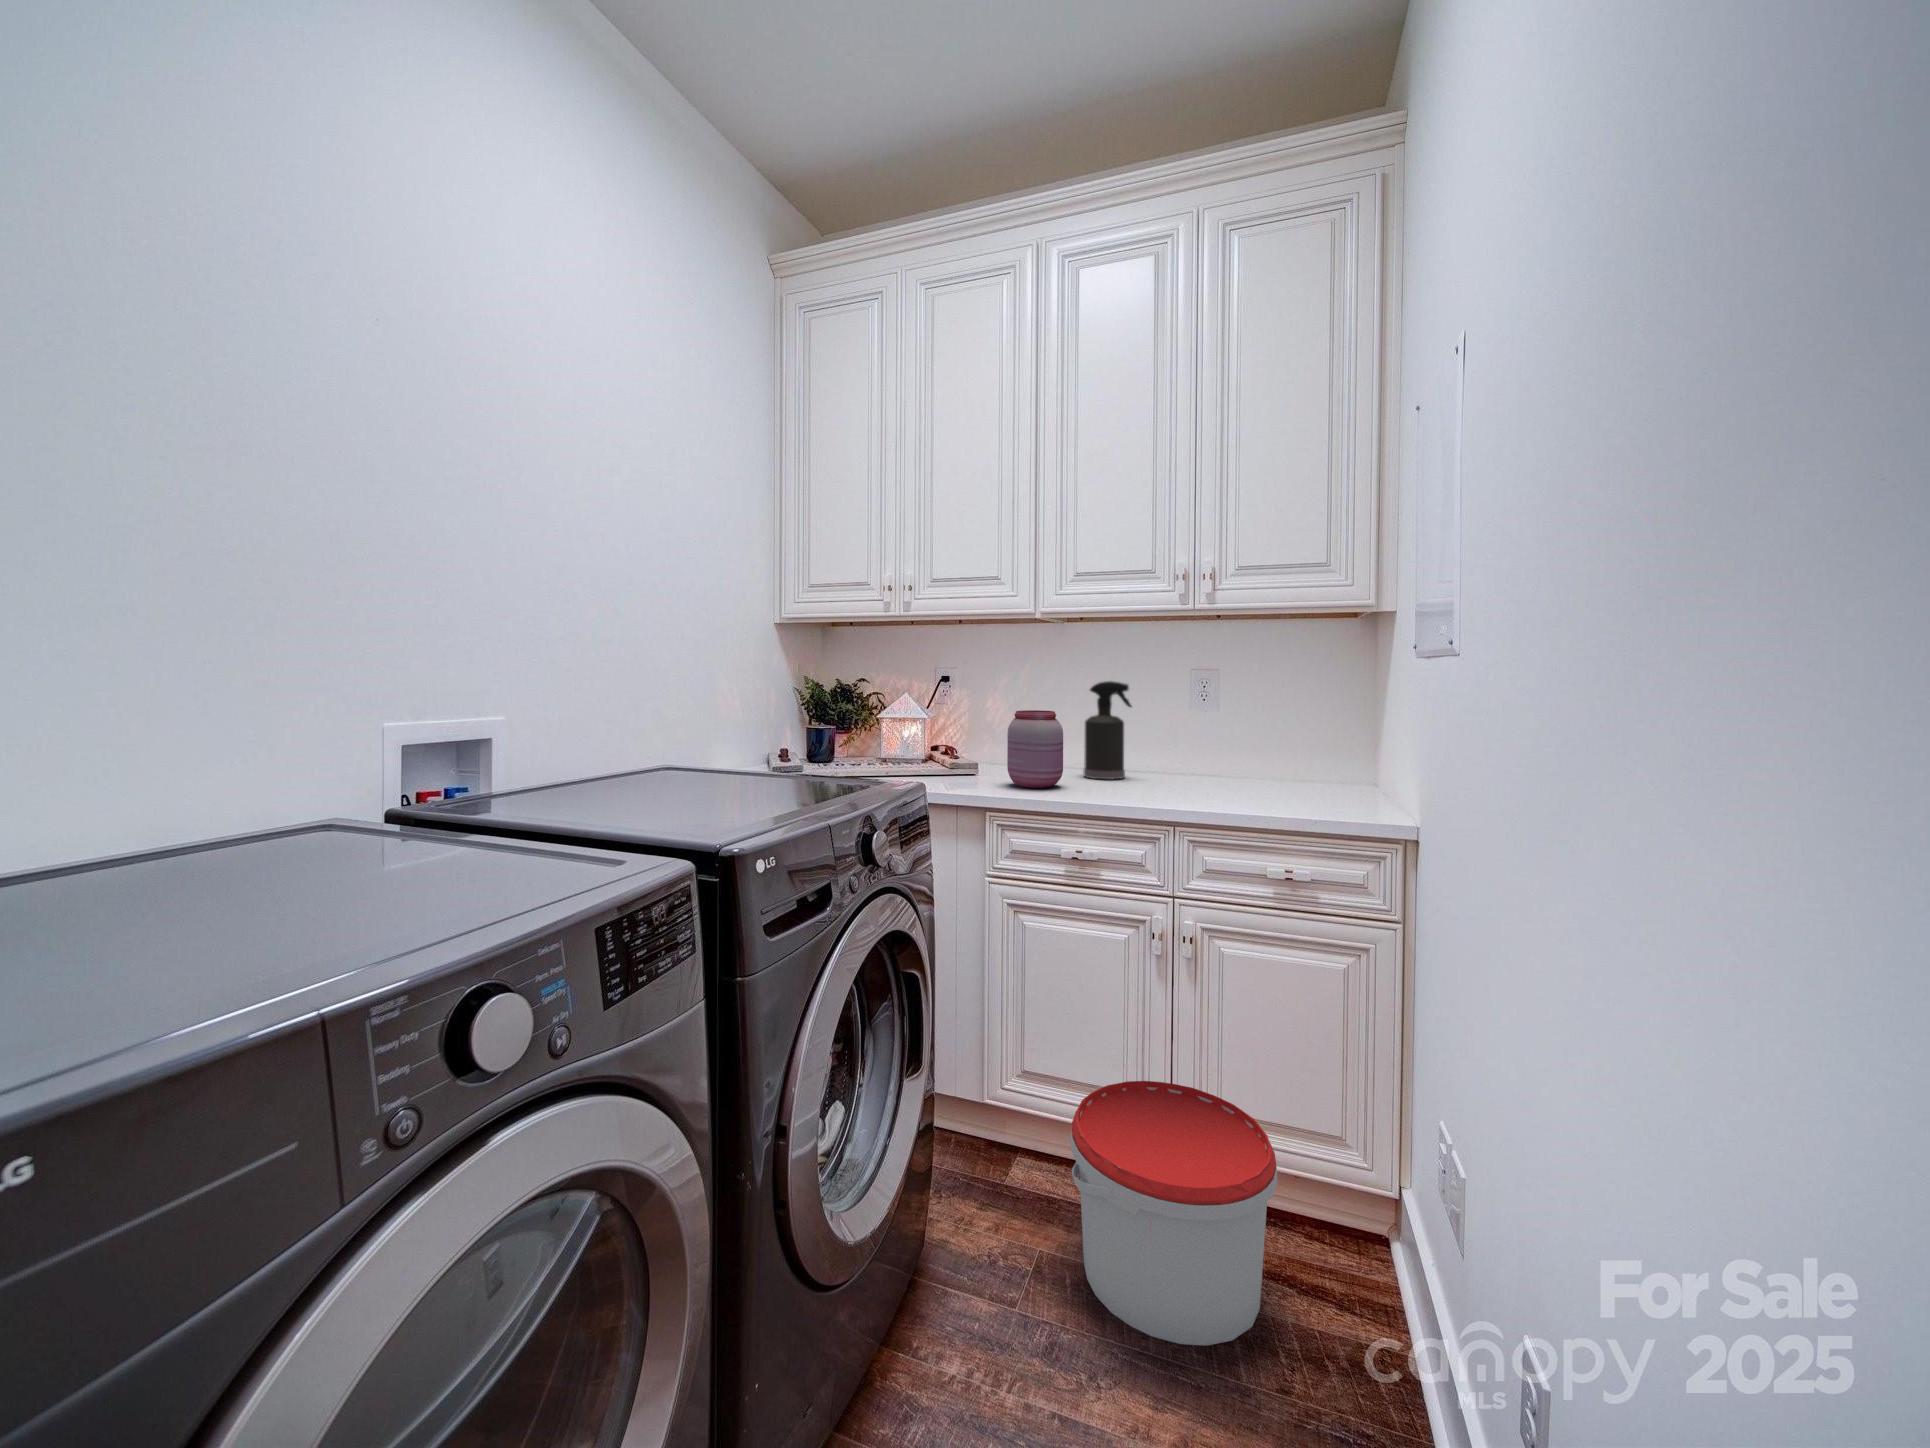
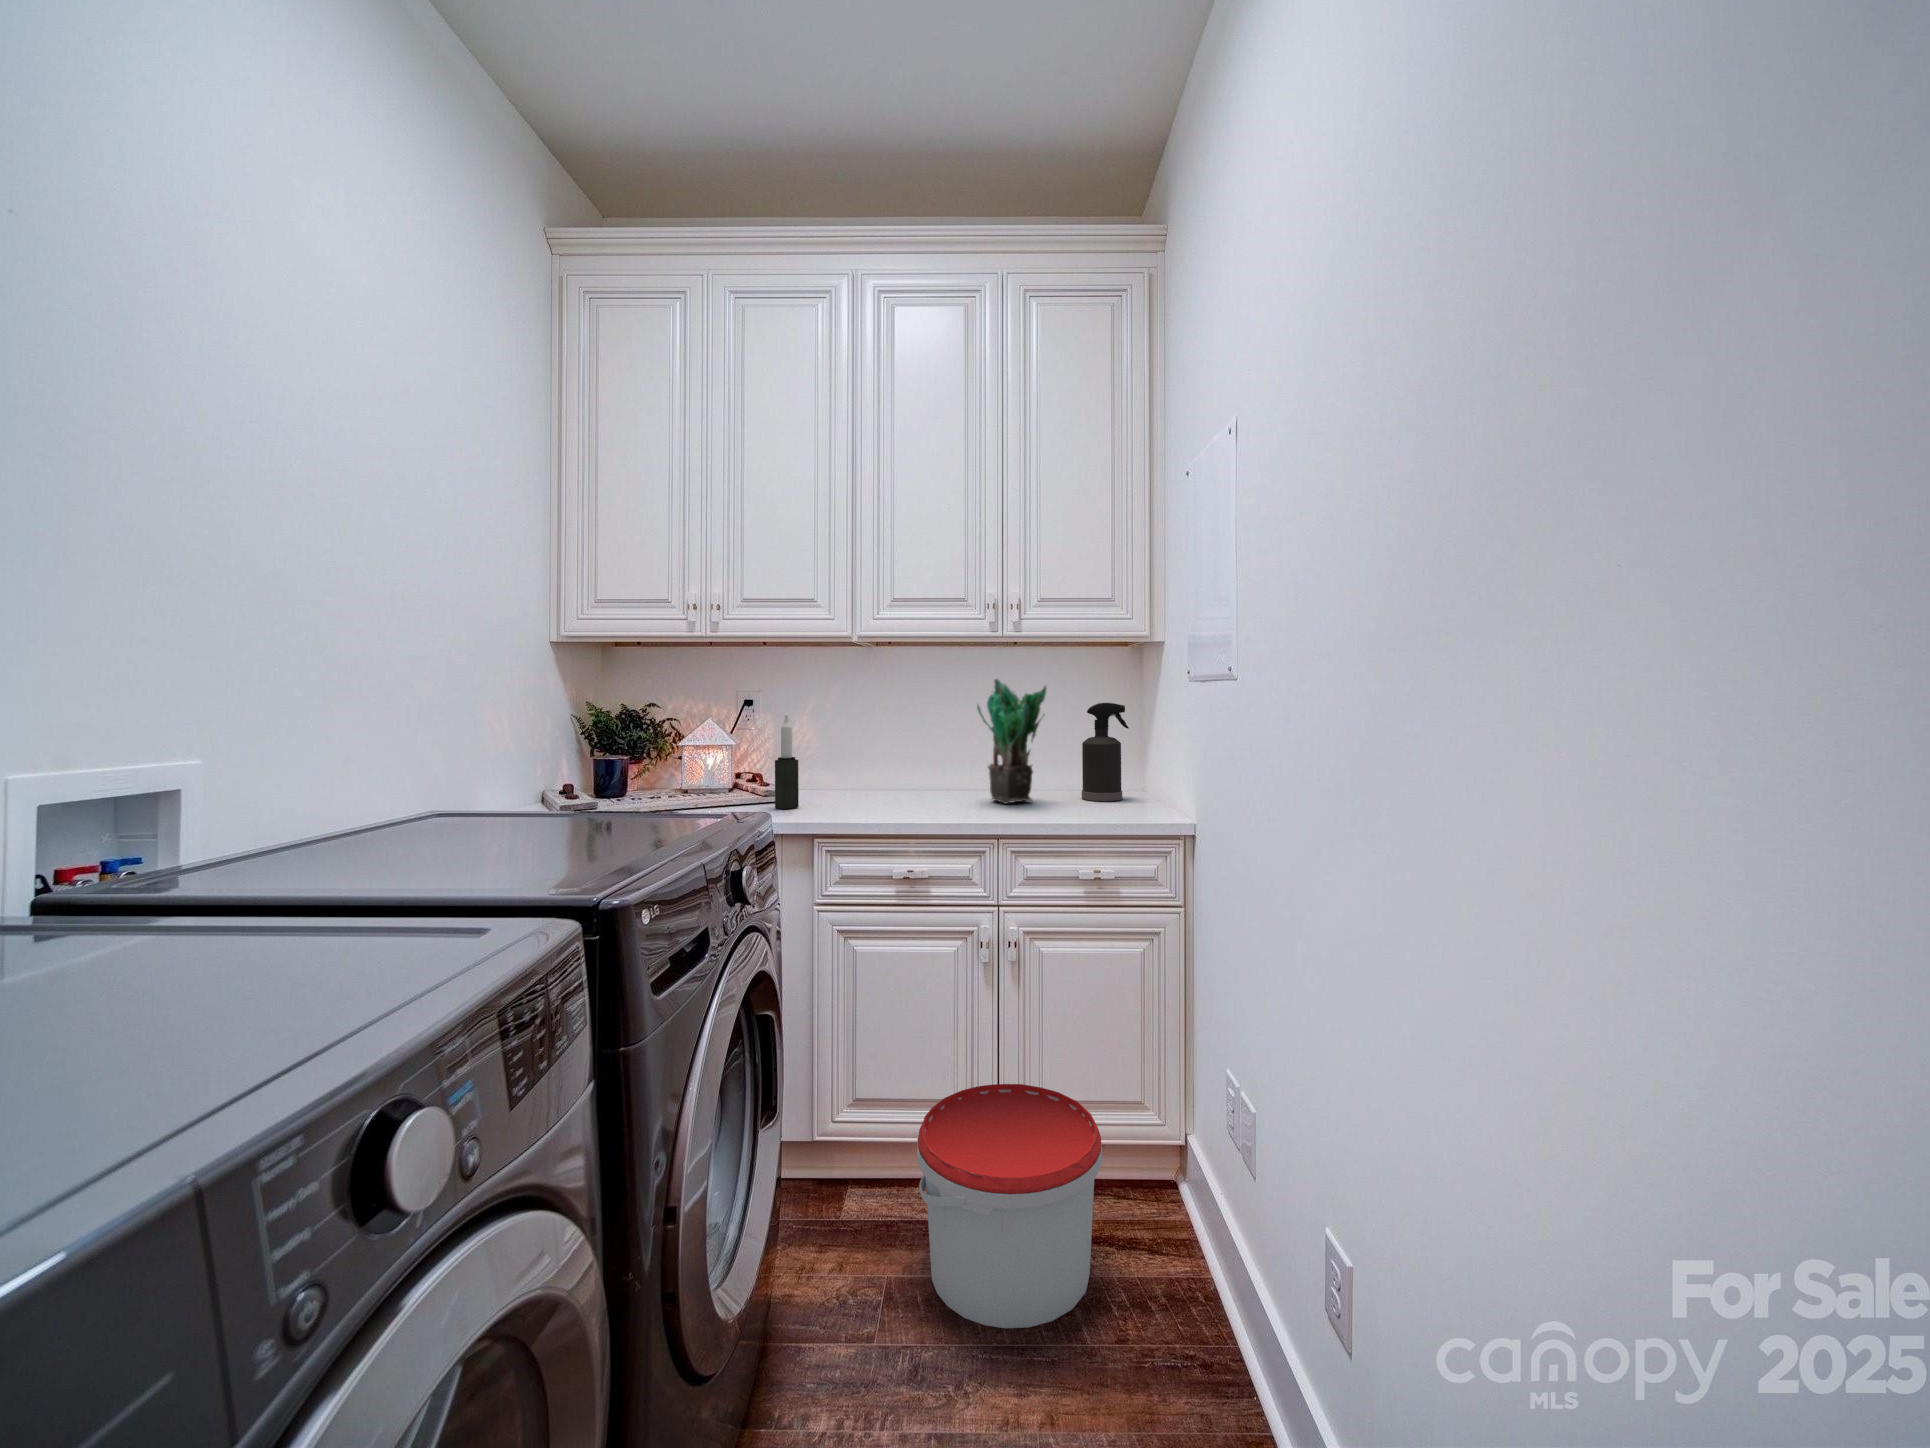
potted plant: none [1161,657,1243,790] -> present [977,679,1047,804]
spray bottle: present [1083,681,1132,779] -> present [1082,703,1129,801]
candle: none [958,691,980,781] -> present [775,715,799,809]
jar: present [1007,710,1063,788] -> none [829,733,885,811]

